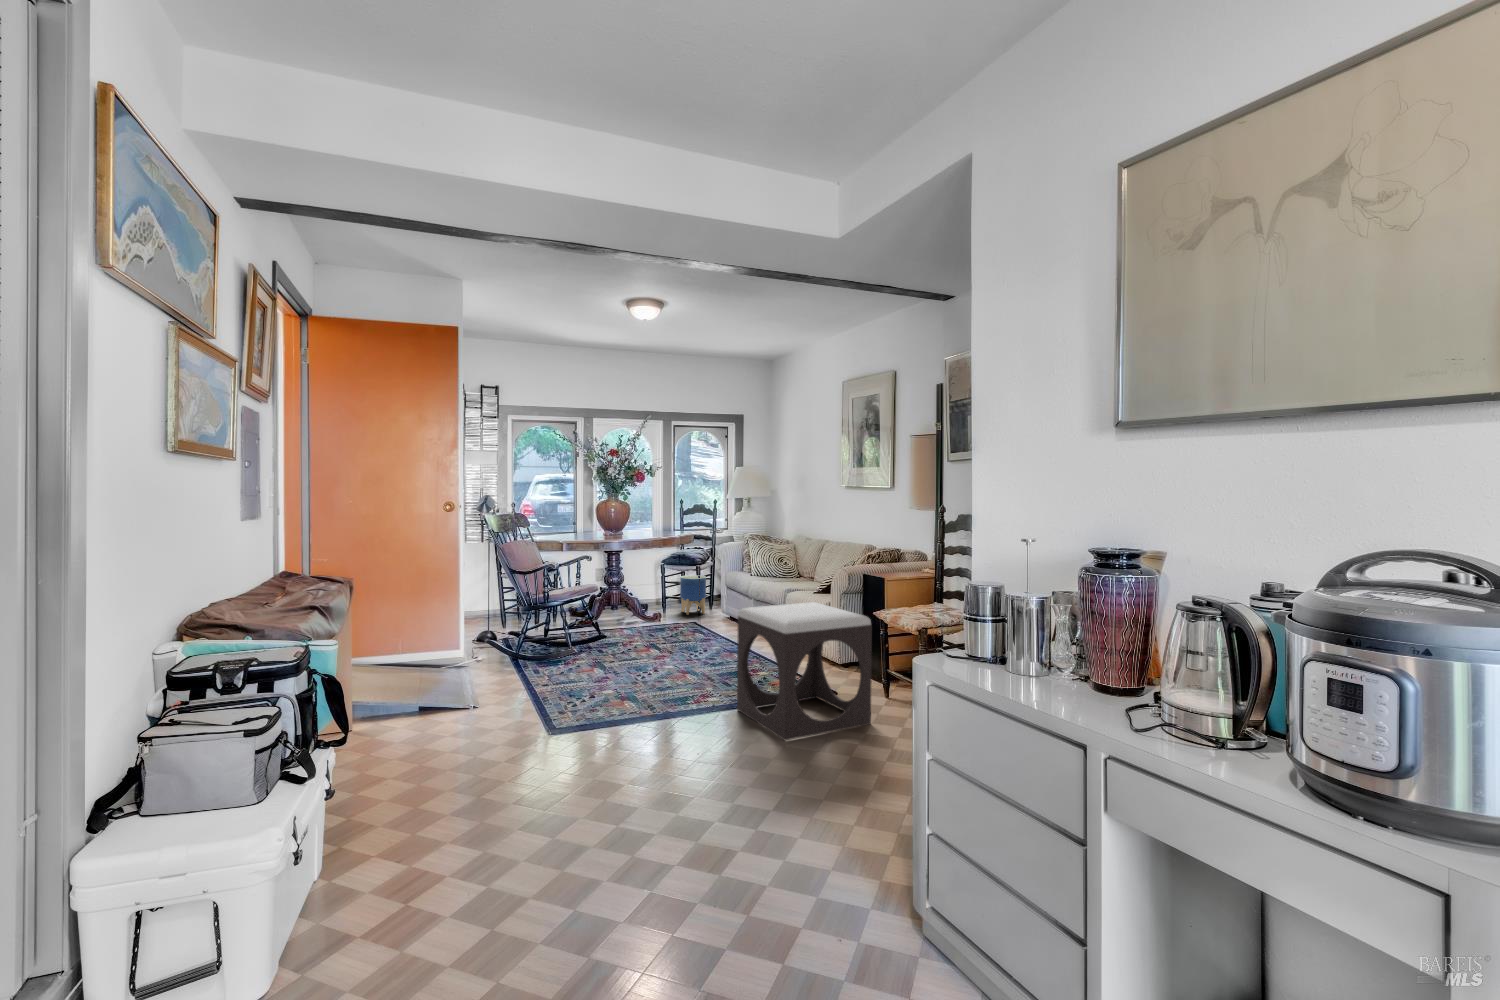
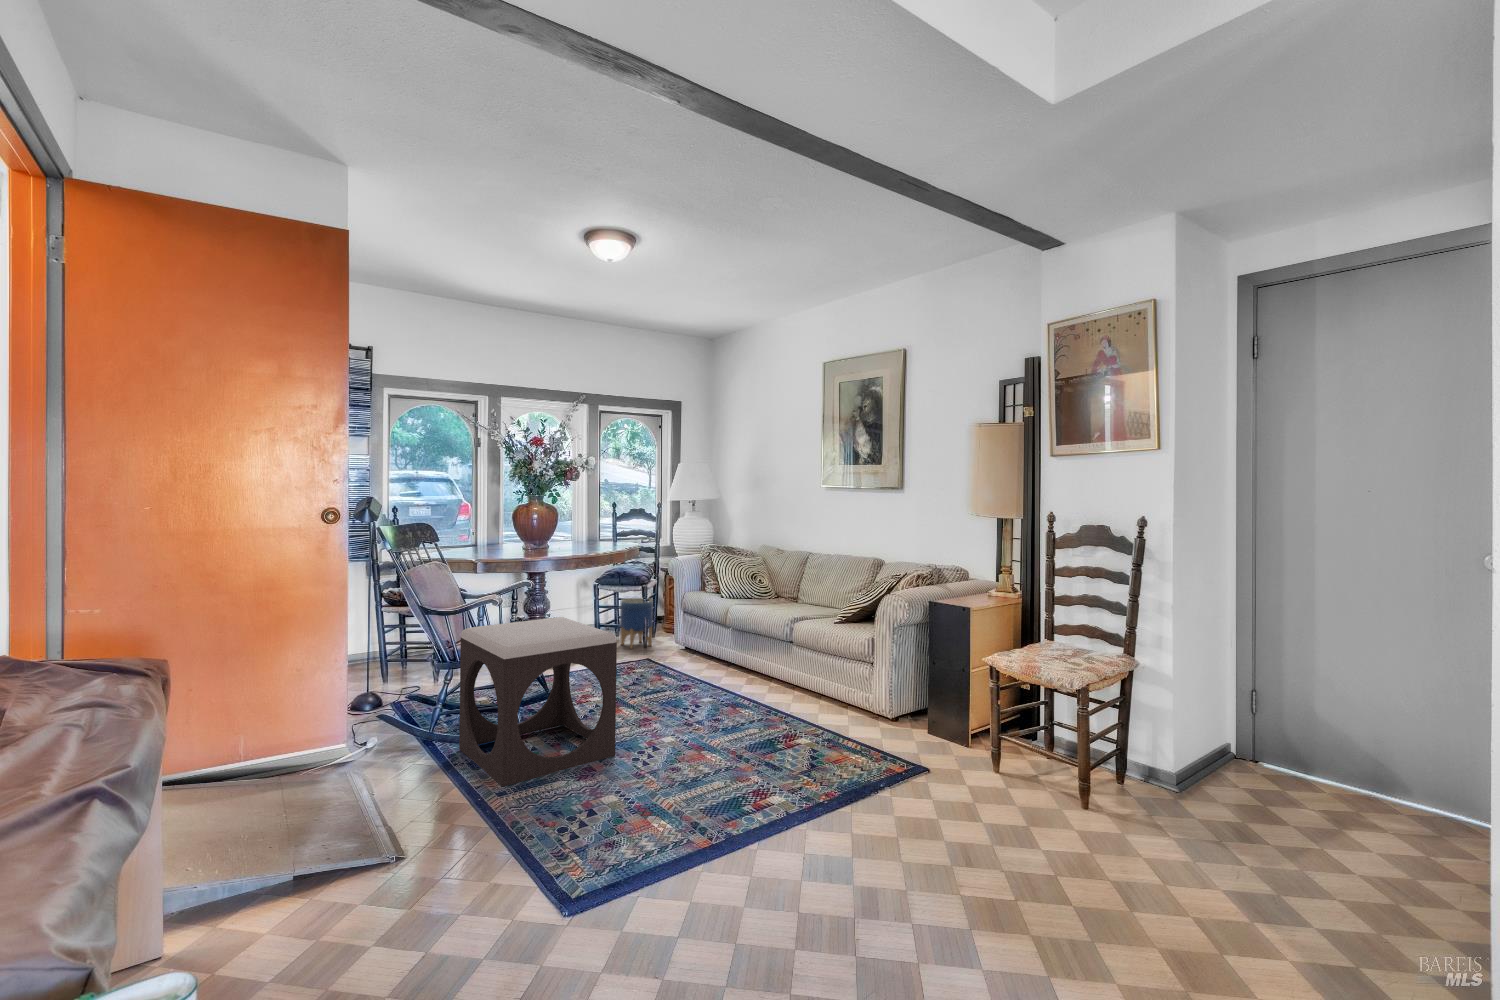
footstool: present [737,602,872,740] -> present [459,617,617,787]

